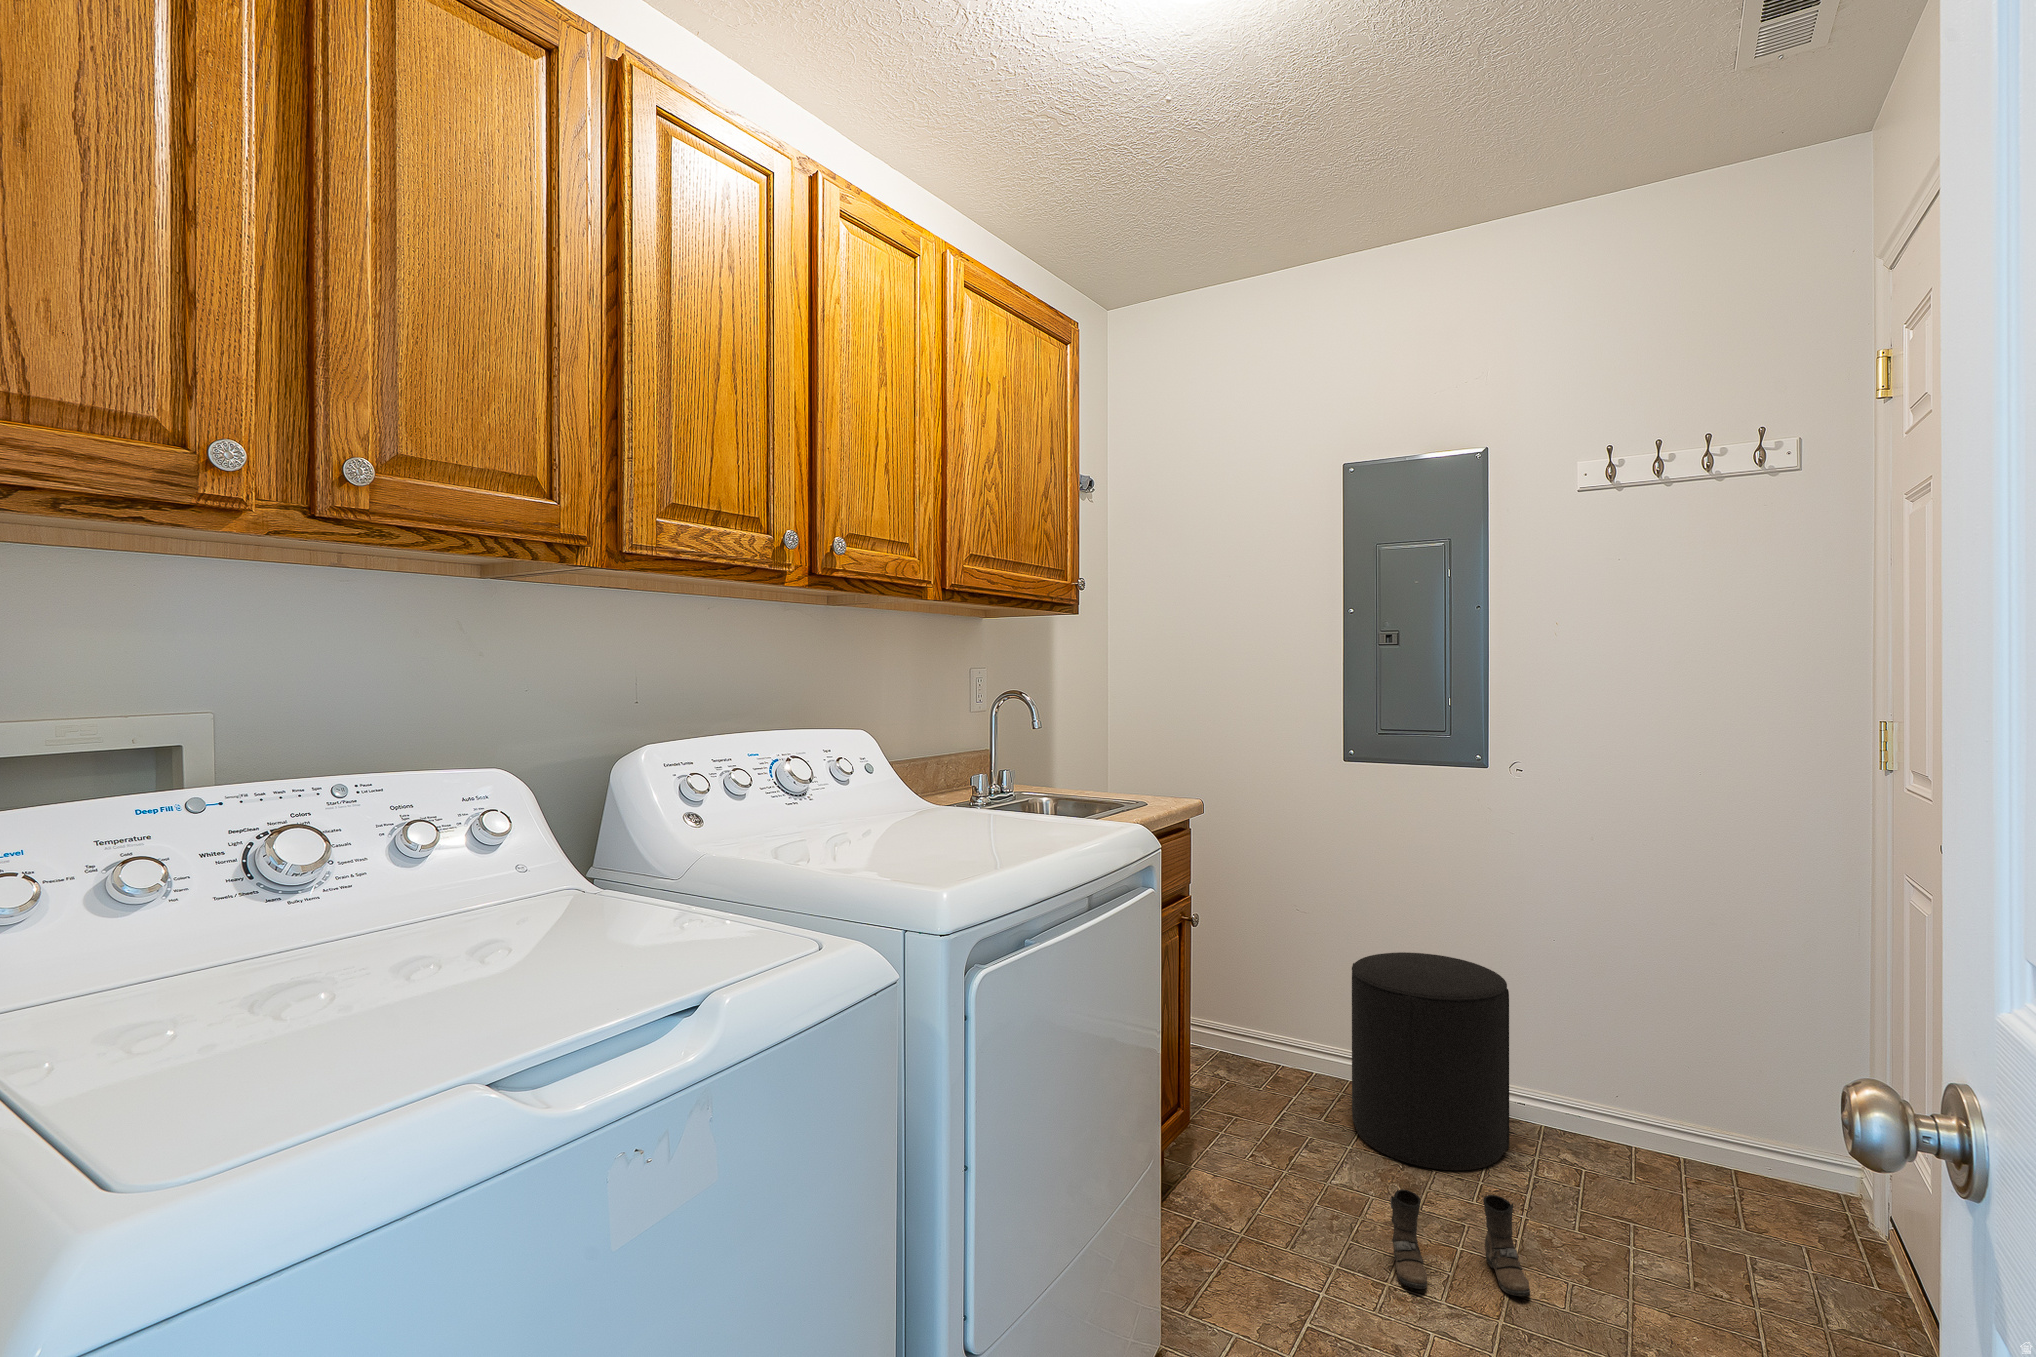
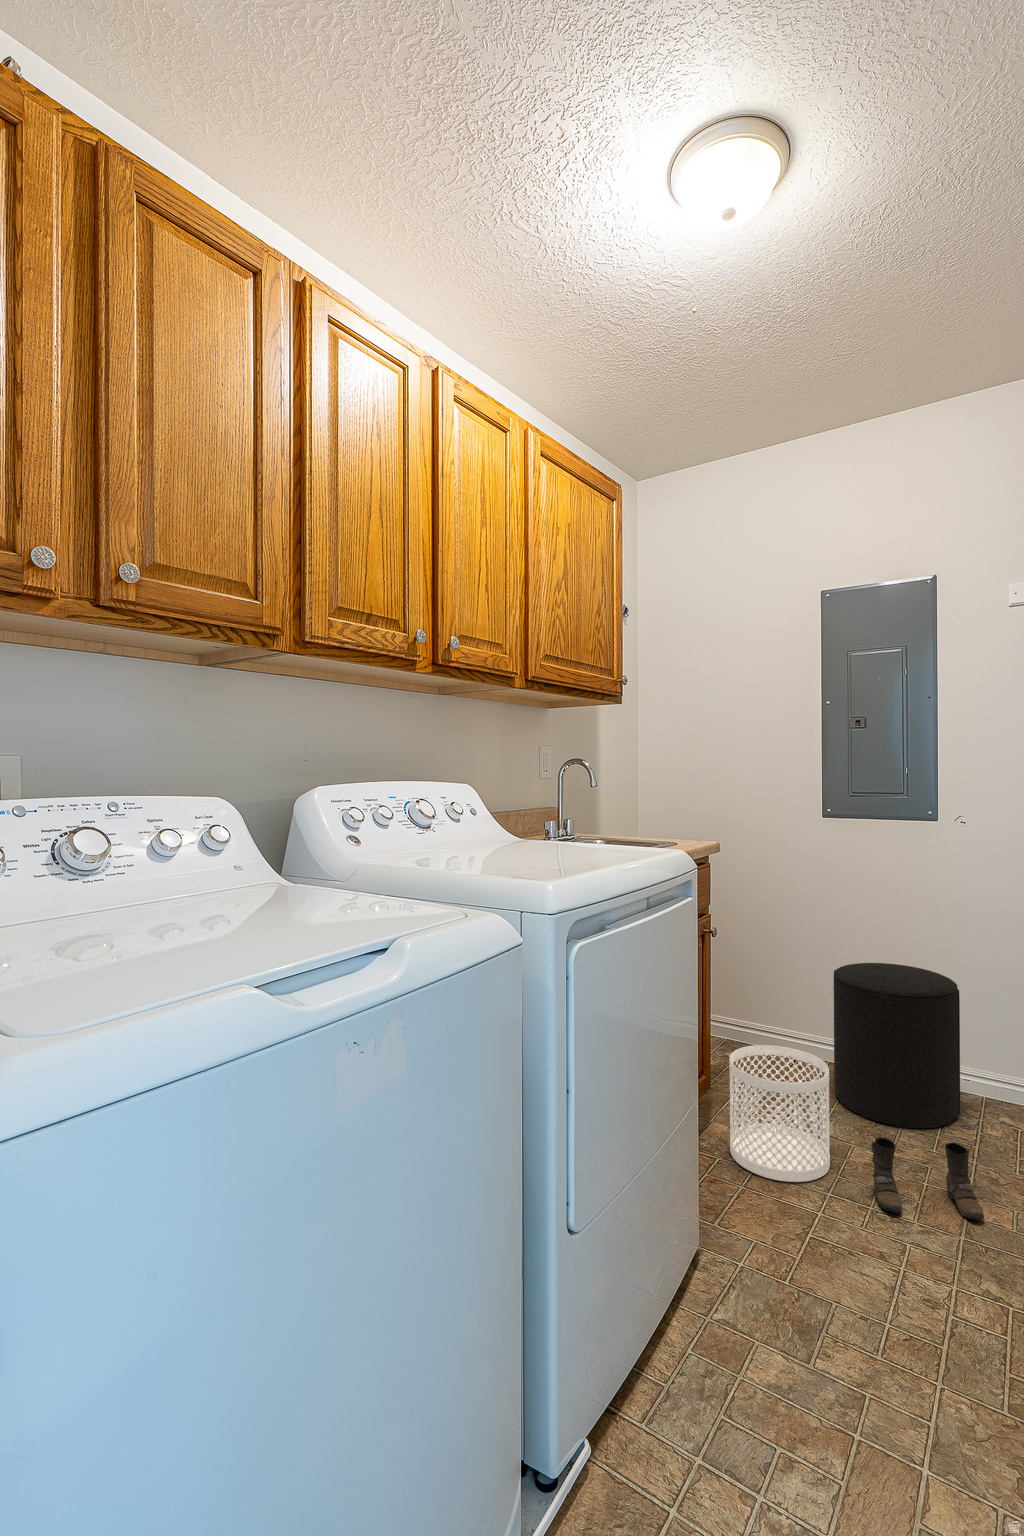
waste basket: none [1212,1067,1339,1249] -> present [729,1045,830,1182]

